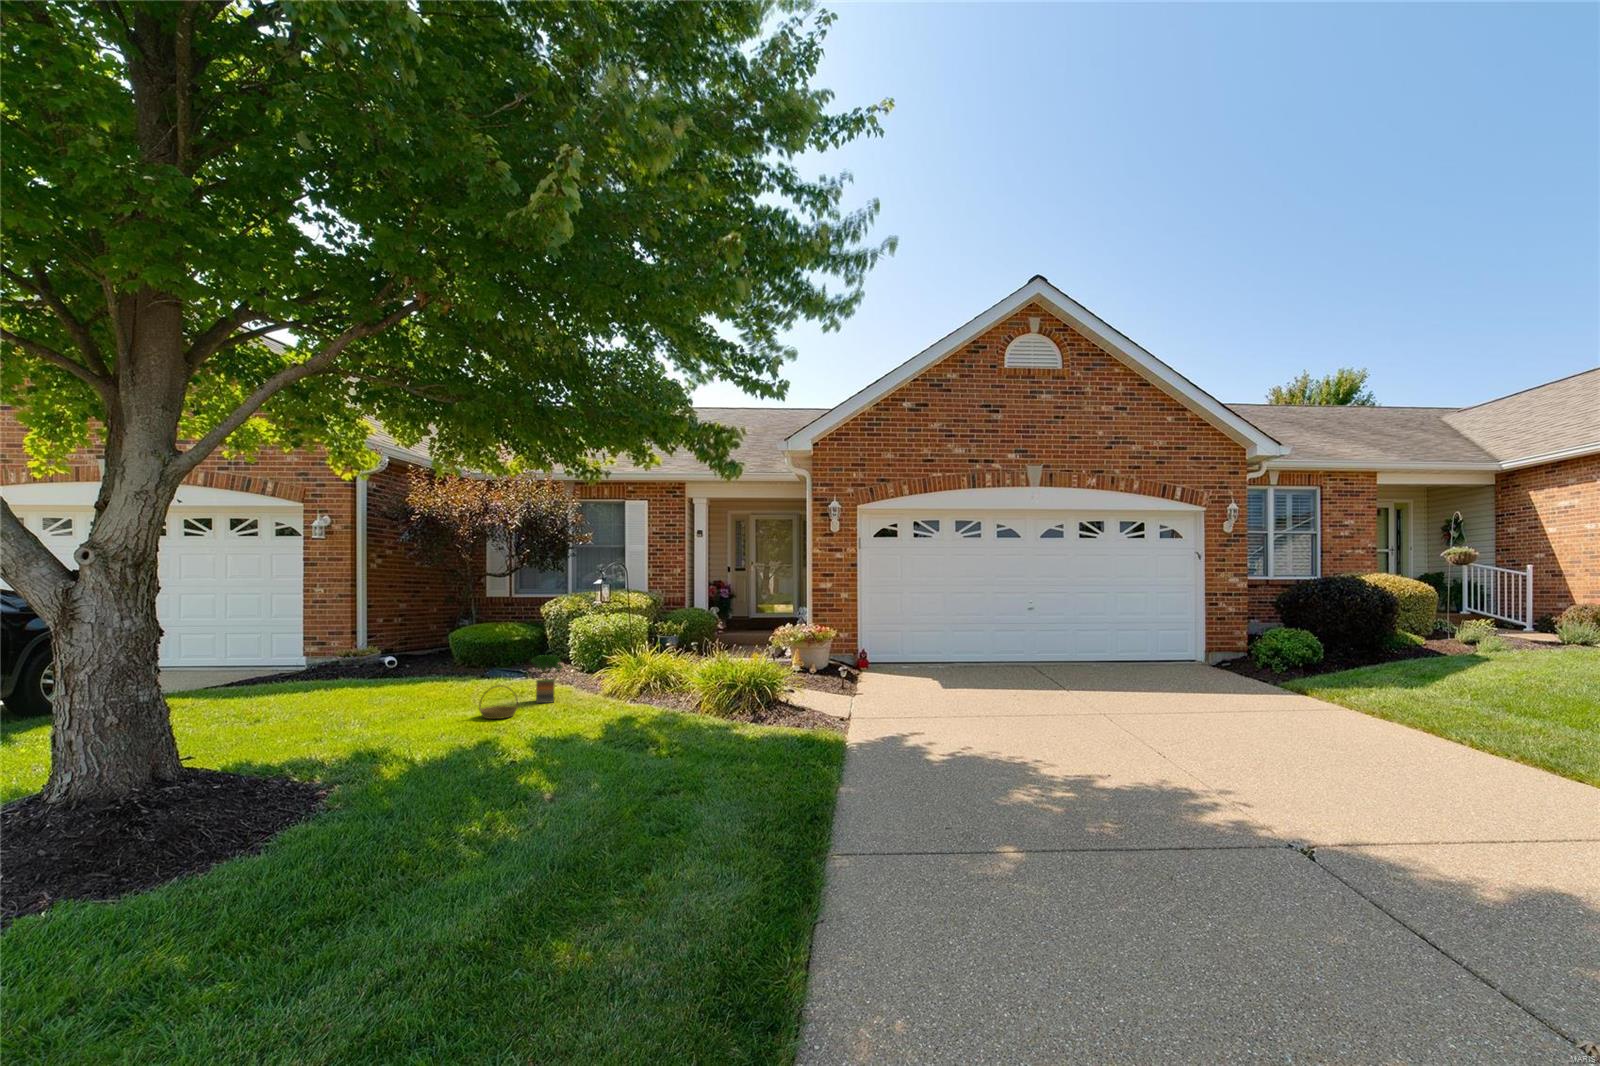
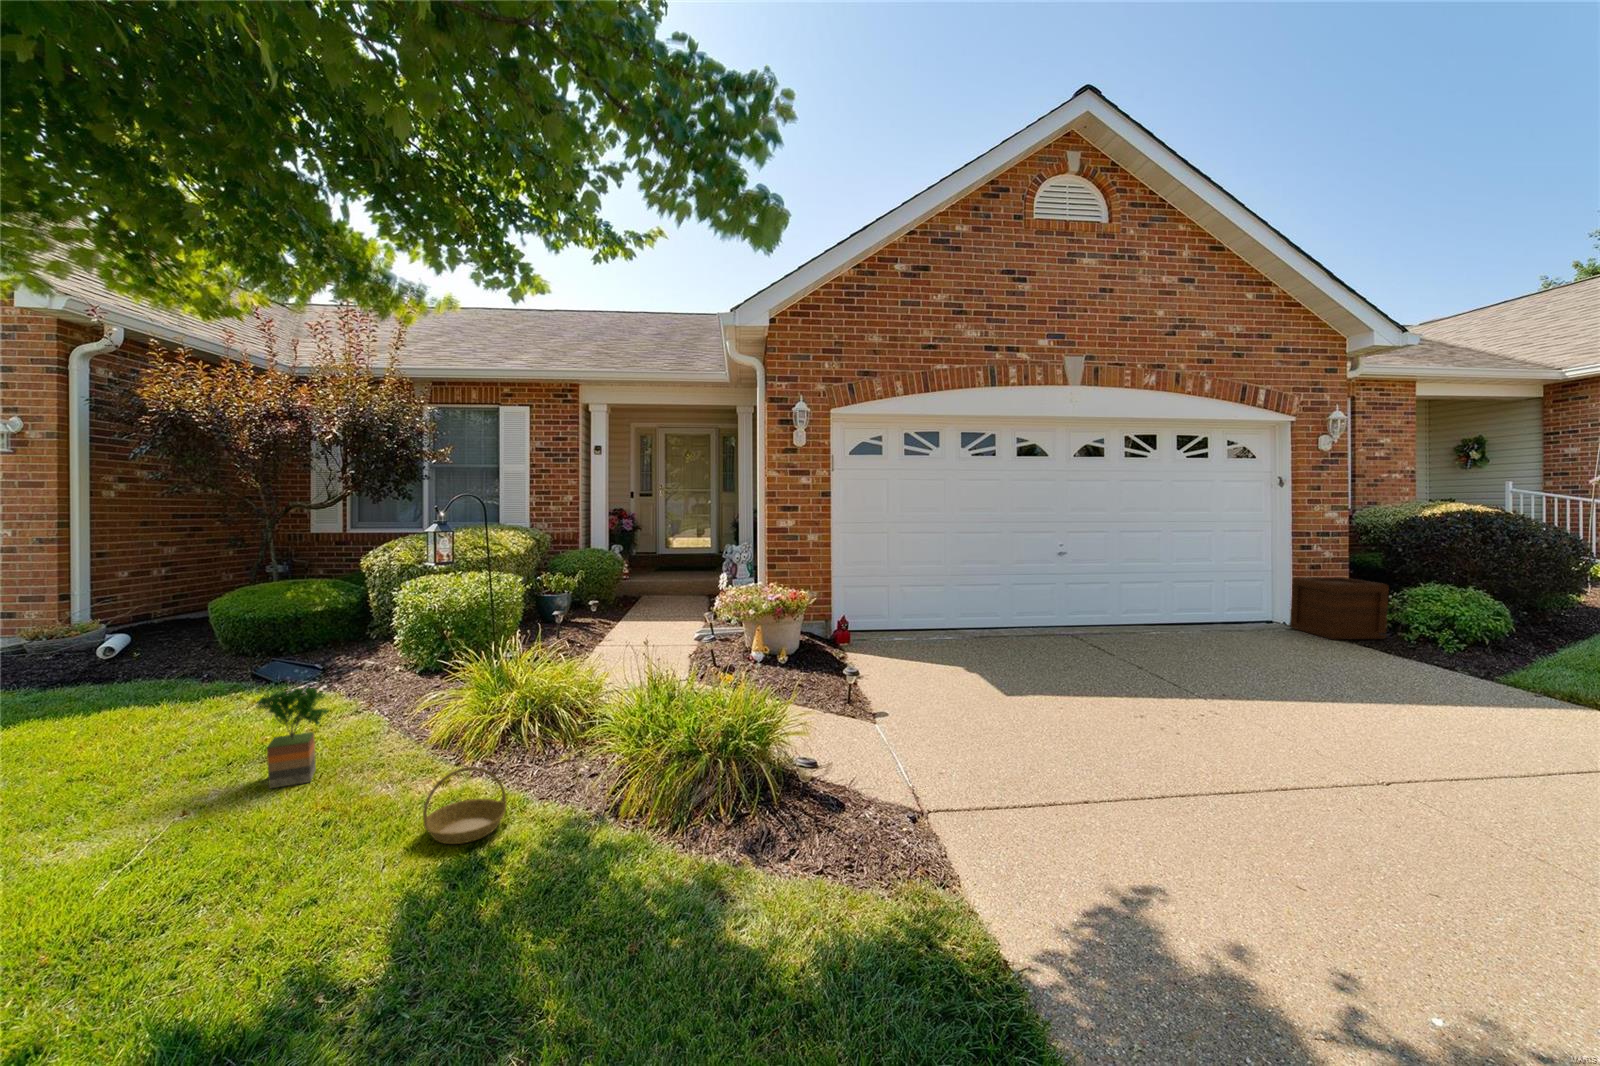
wooden crate: none [1223,631,1290,678] -> present [1290,577,1389,640]
basket: present [479,685,518,719] -> present [423,767,506,844]

